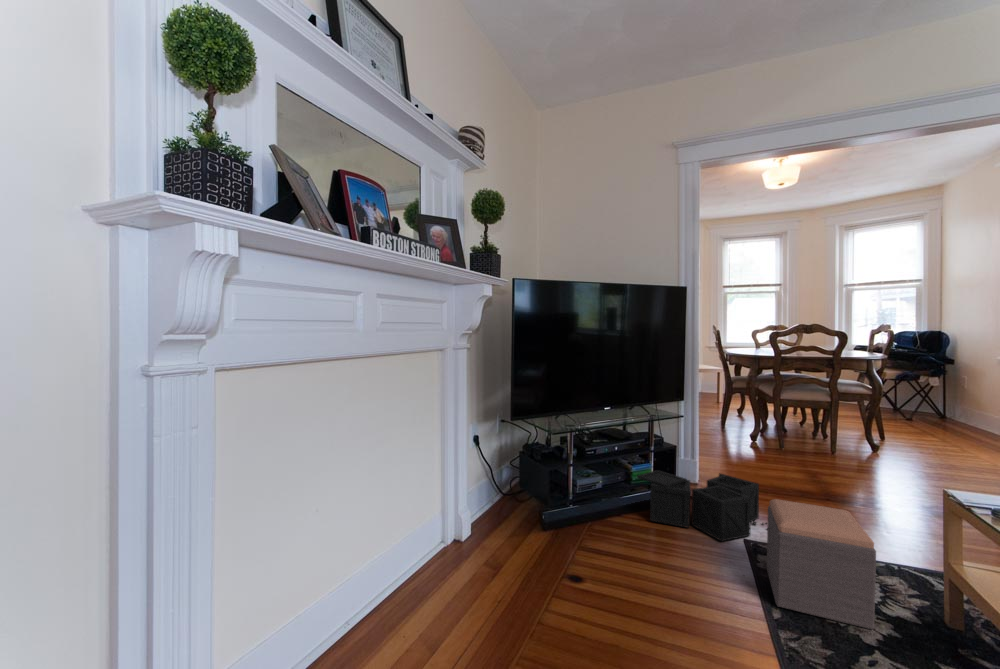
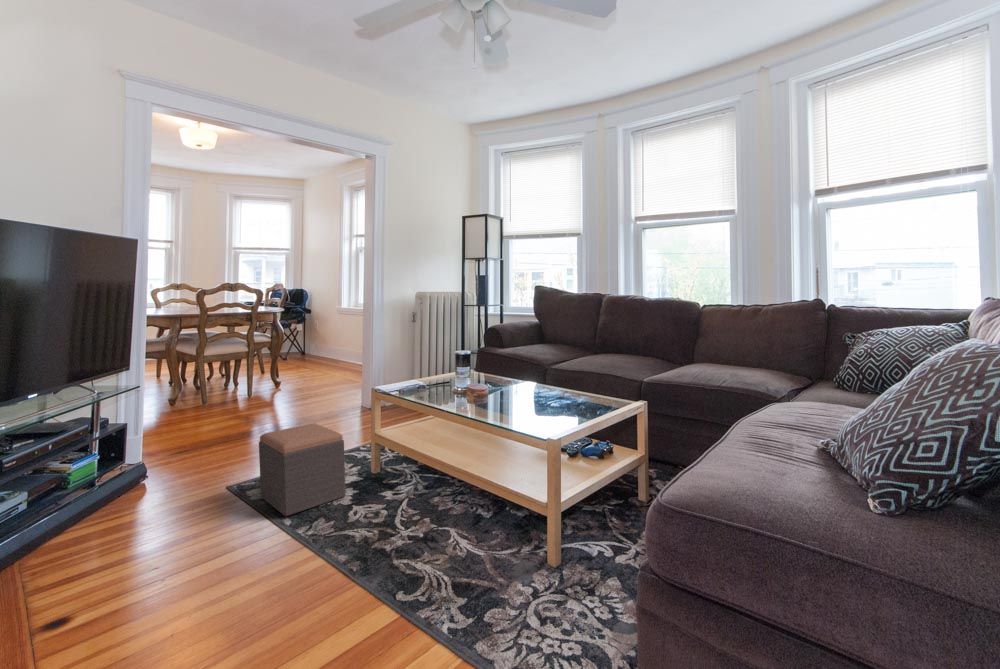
storage bin: present [637,470,766,541] -> none [84,433,244,516]

